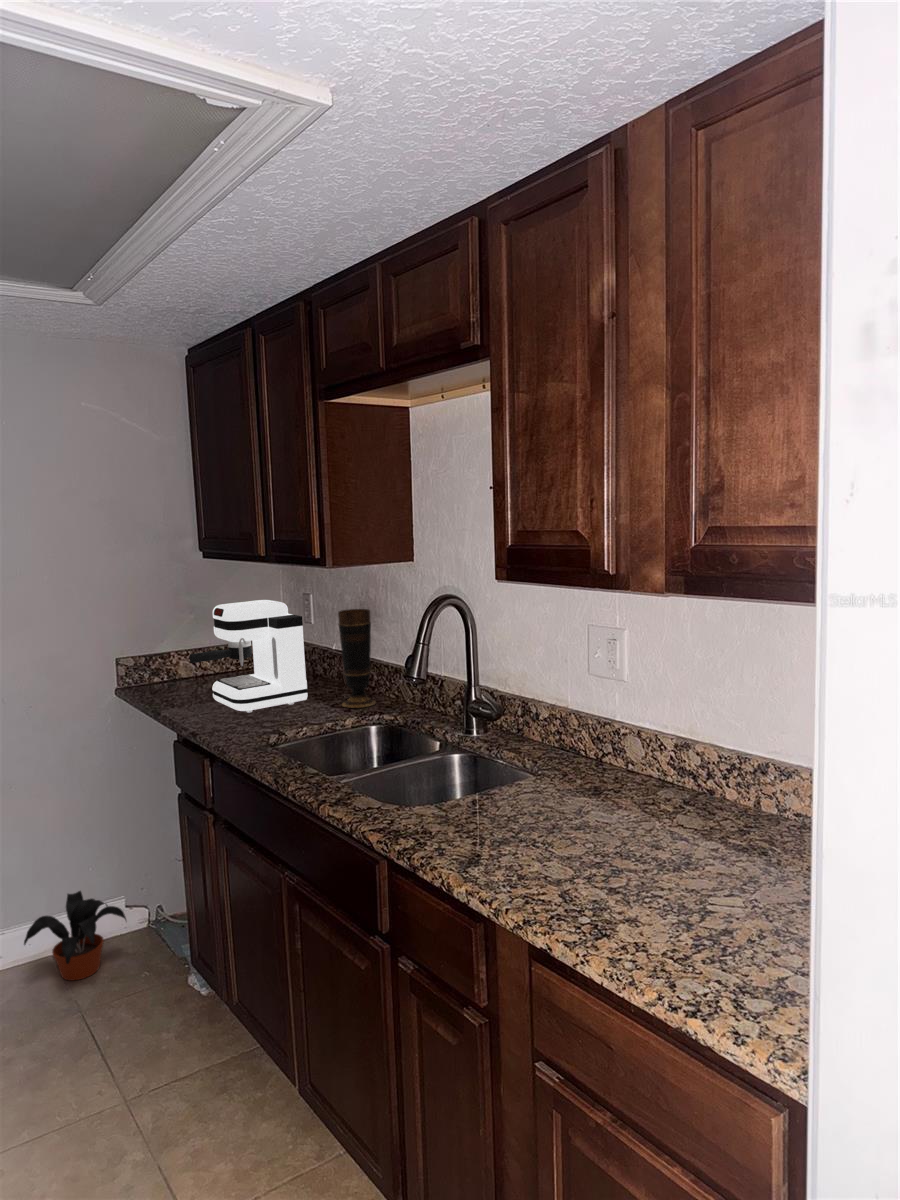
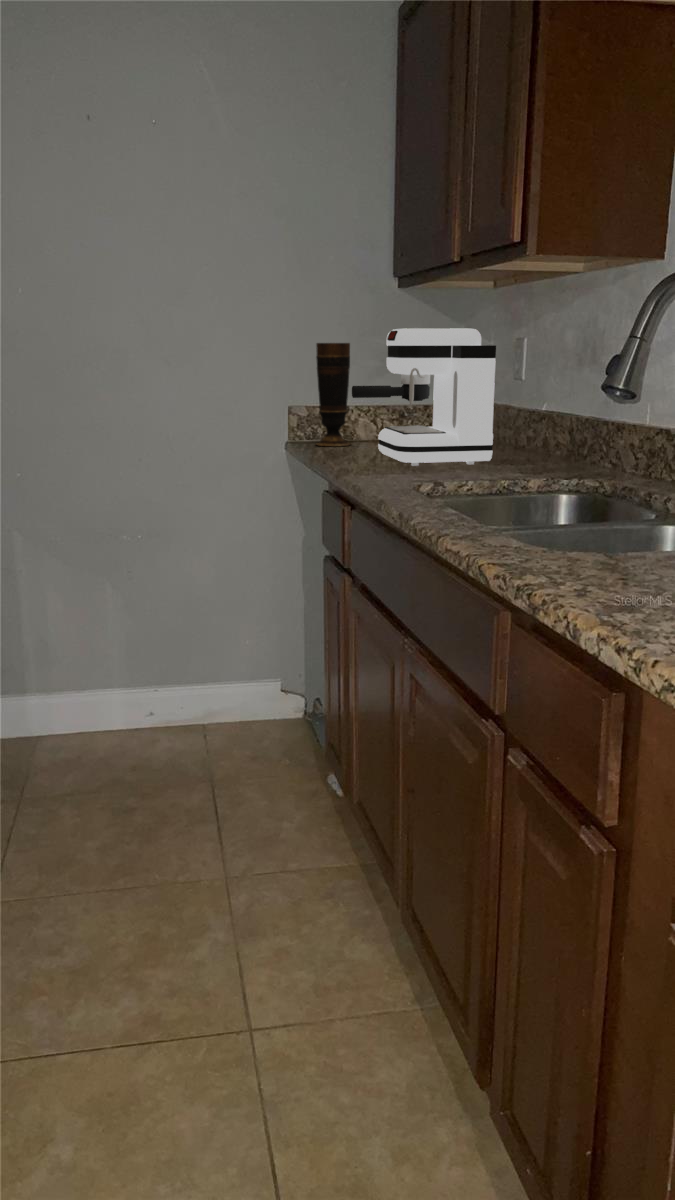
vase: present [338,609,376,708] -> present [316,343,351,446]
potted plant: present [24,891,126,980] -> none [163,663,270,754]

